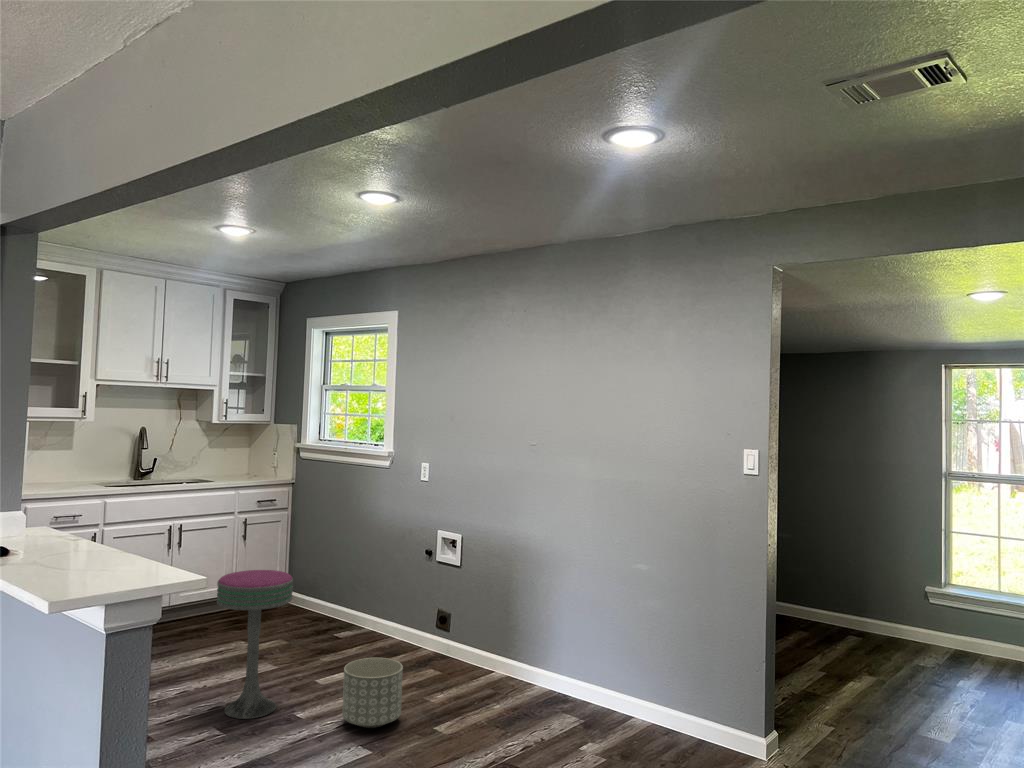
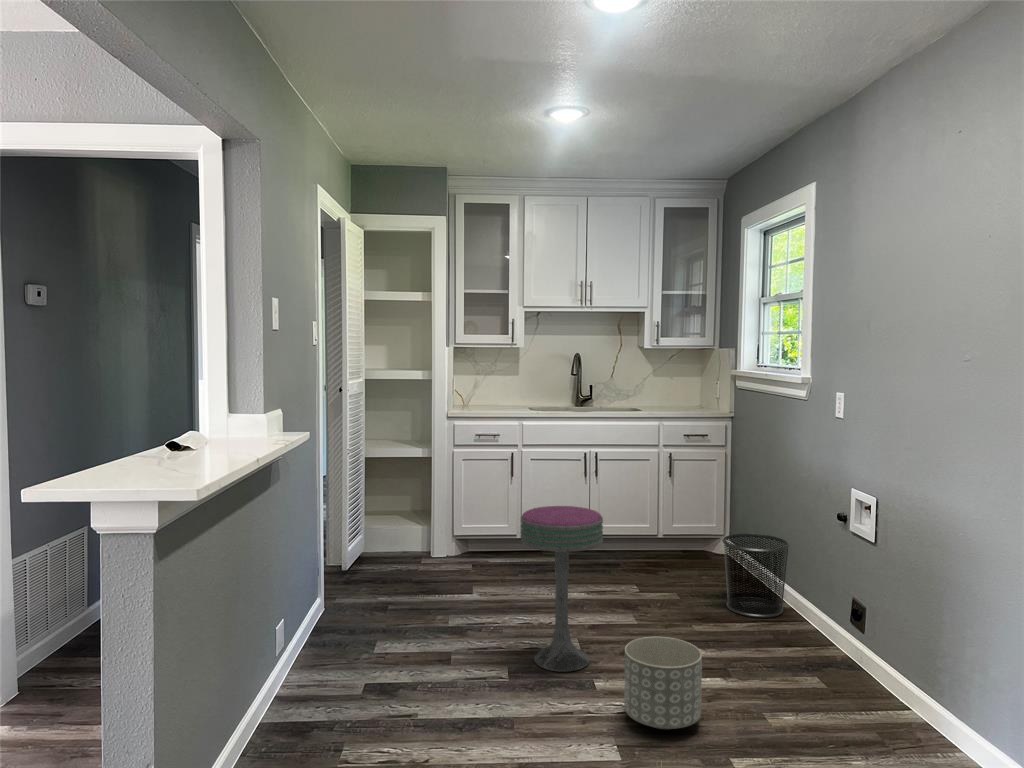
trash can: none [325,577,377,643] -> present [722,533,789,618]

